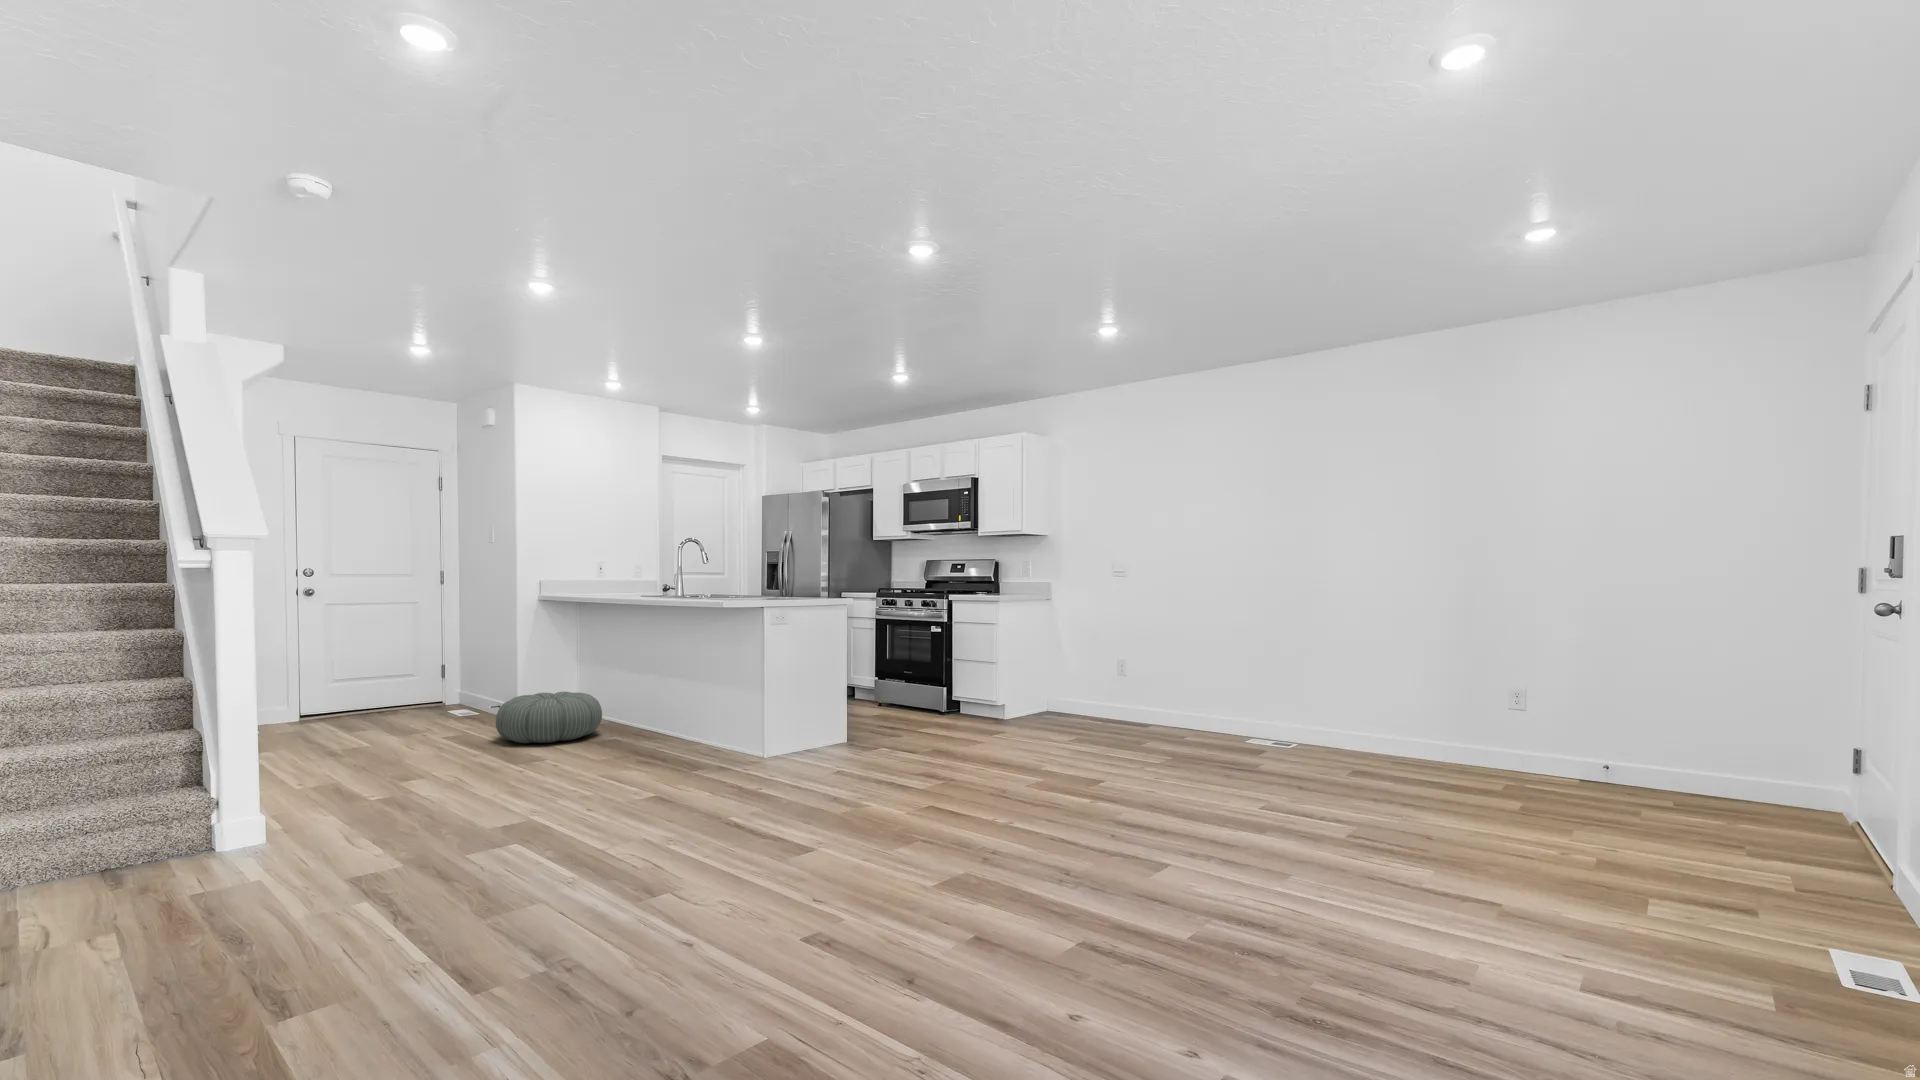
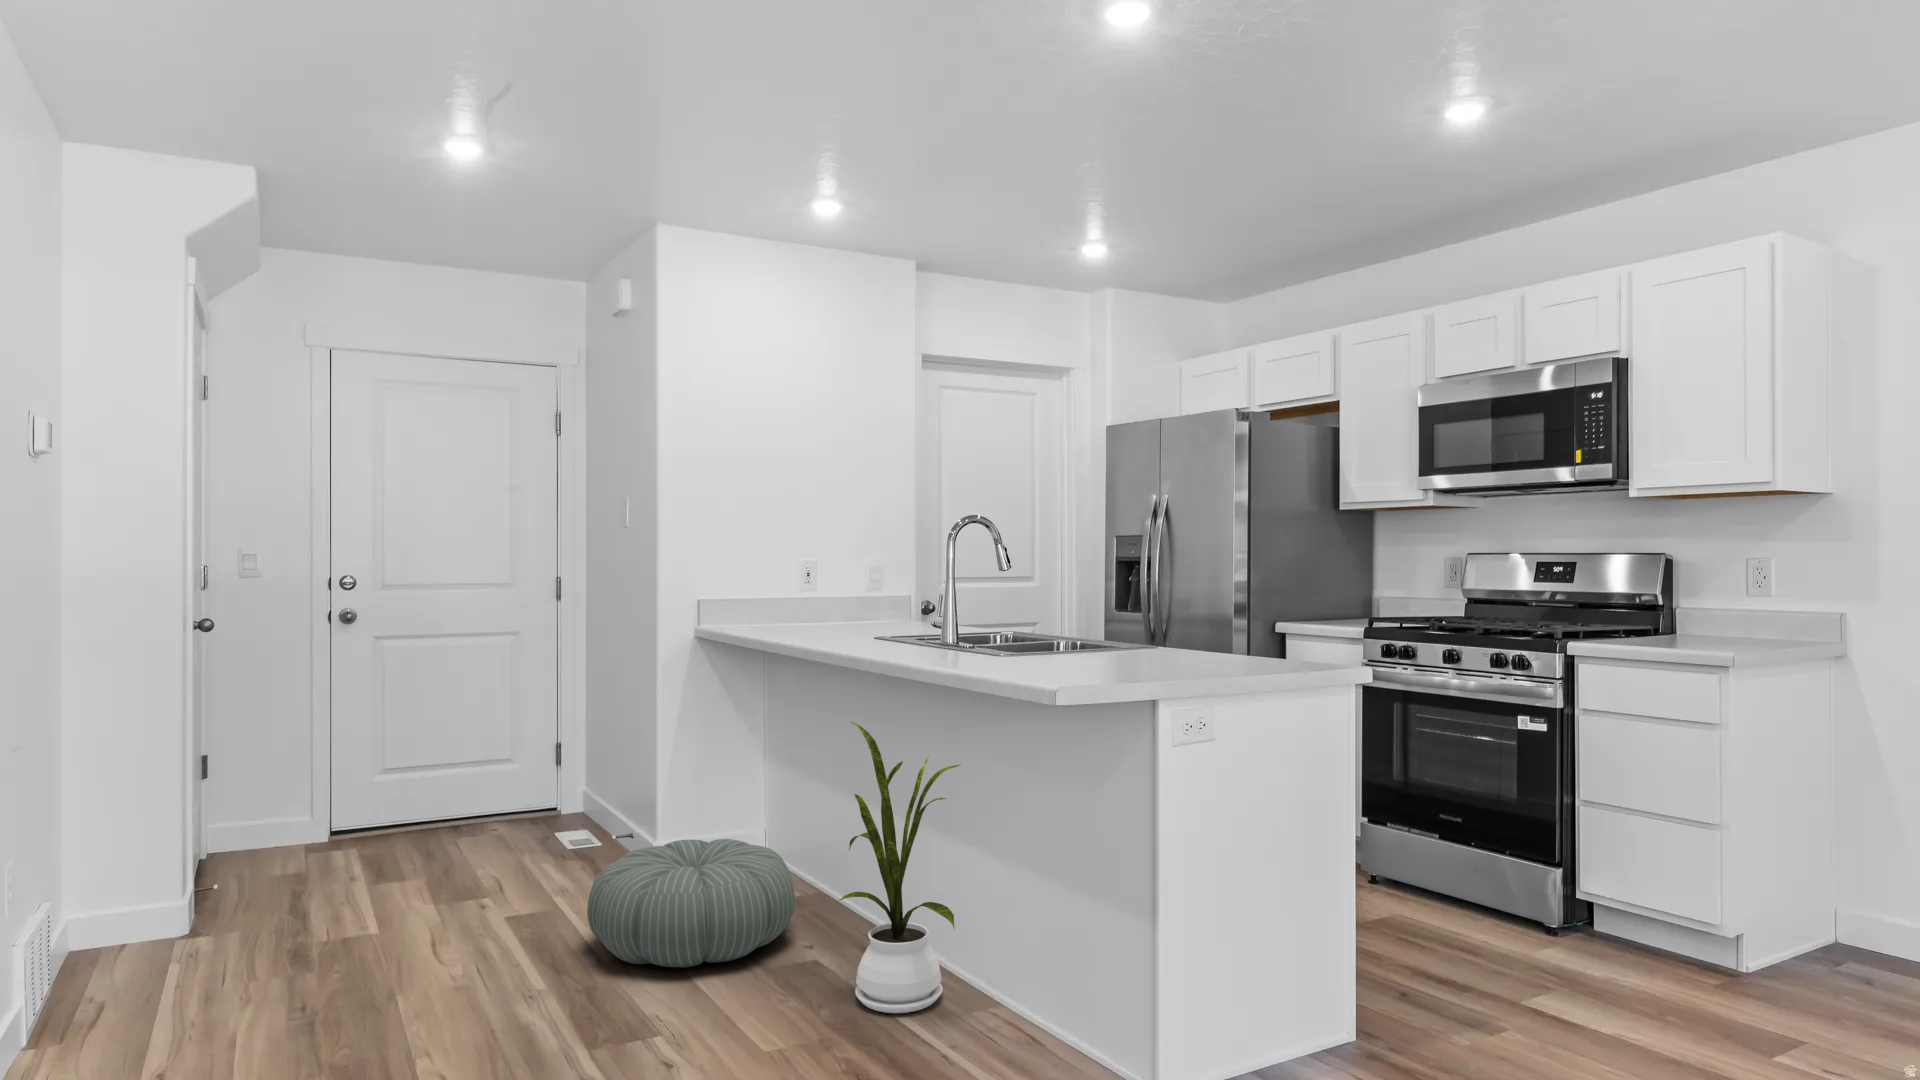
house plant: none [628,627,687,747] -> present [839,721,960,1013]

